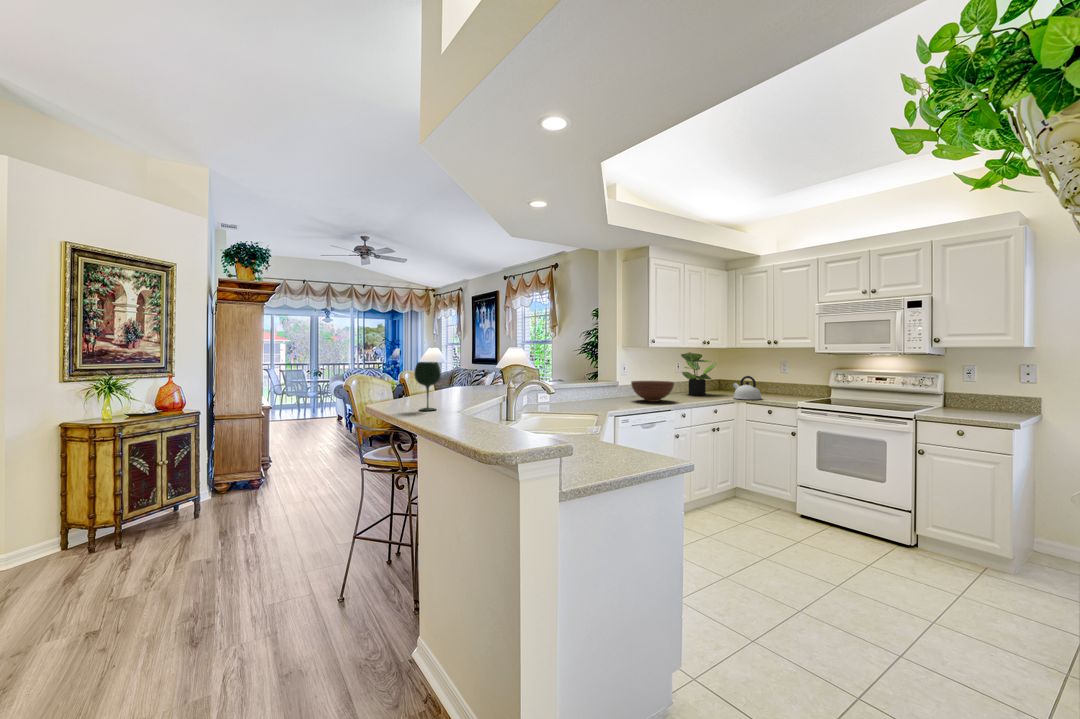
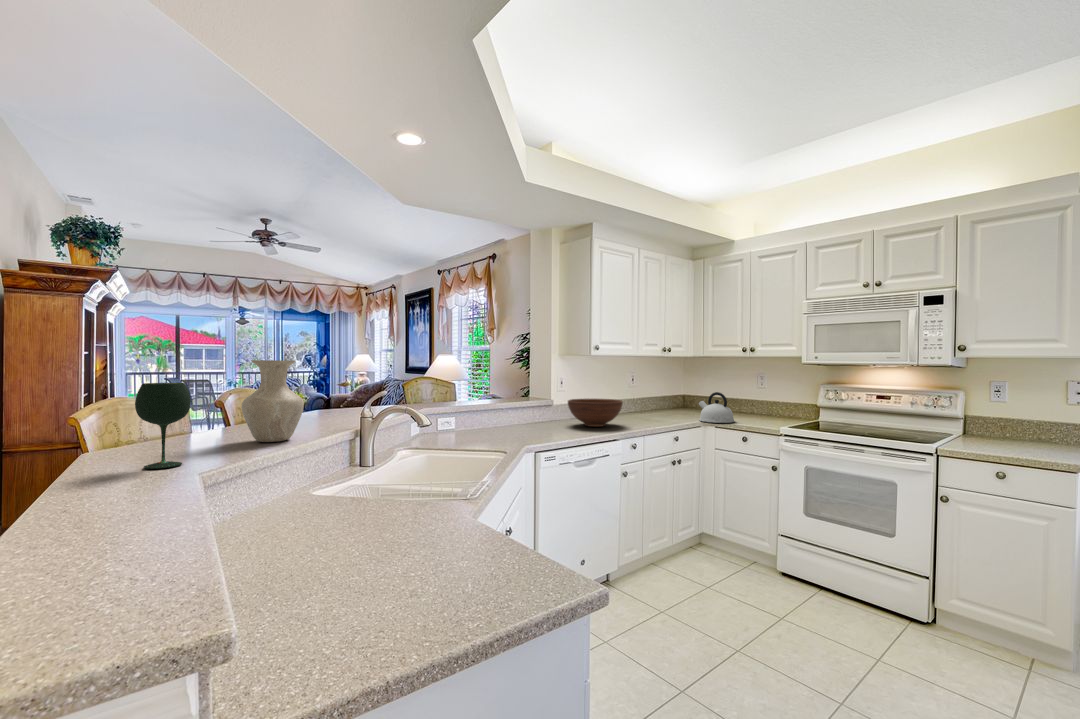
vase: none [445,350,480,402] -> present [242,360,304,442]
potted plant: present [681,352,716,395] -> none [634,362,679,416]

